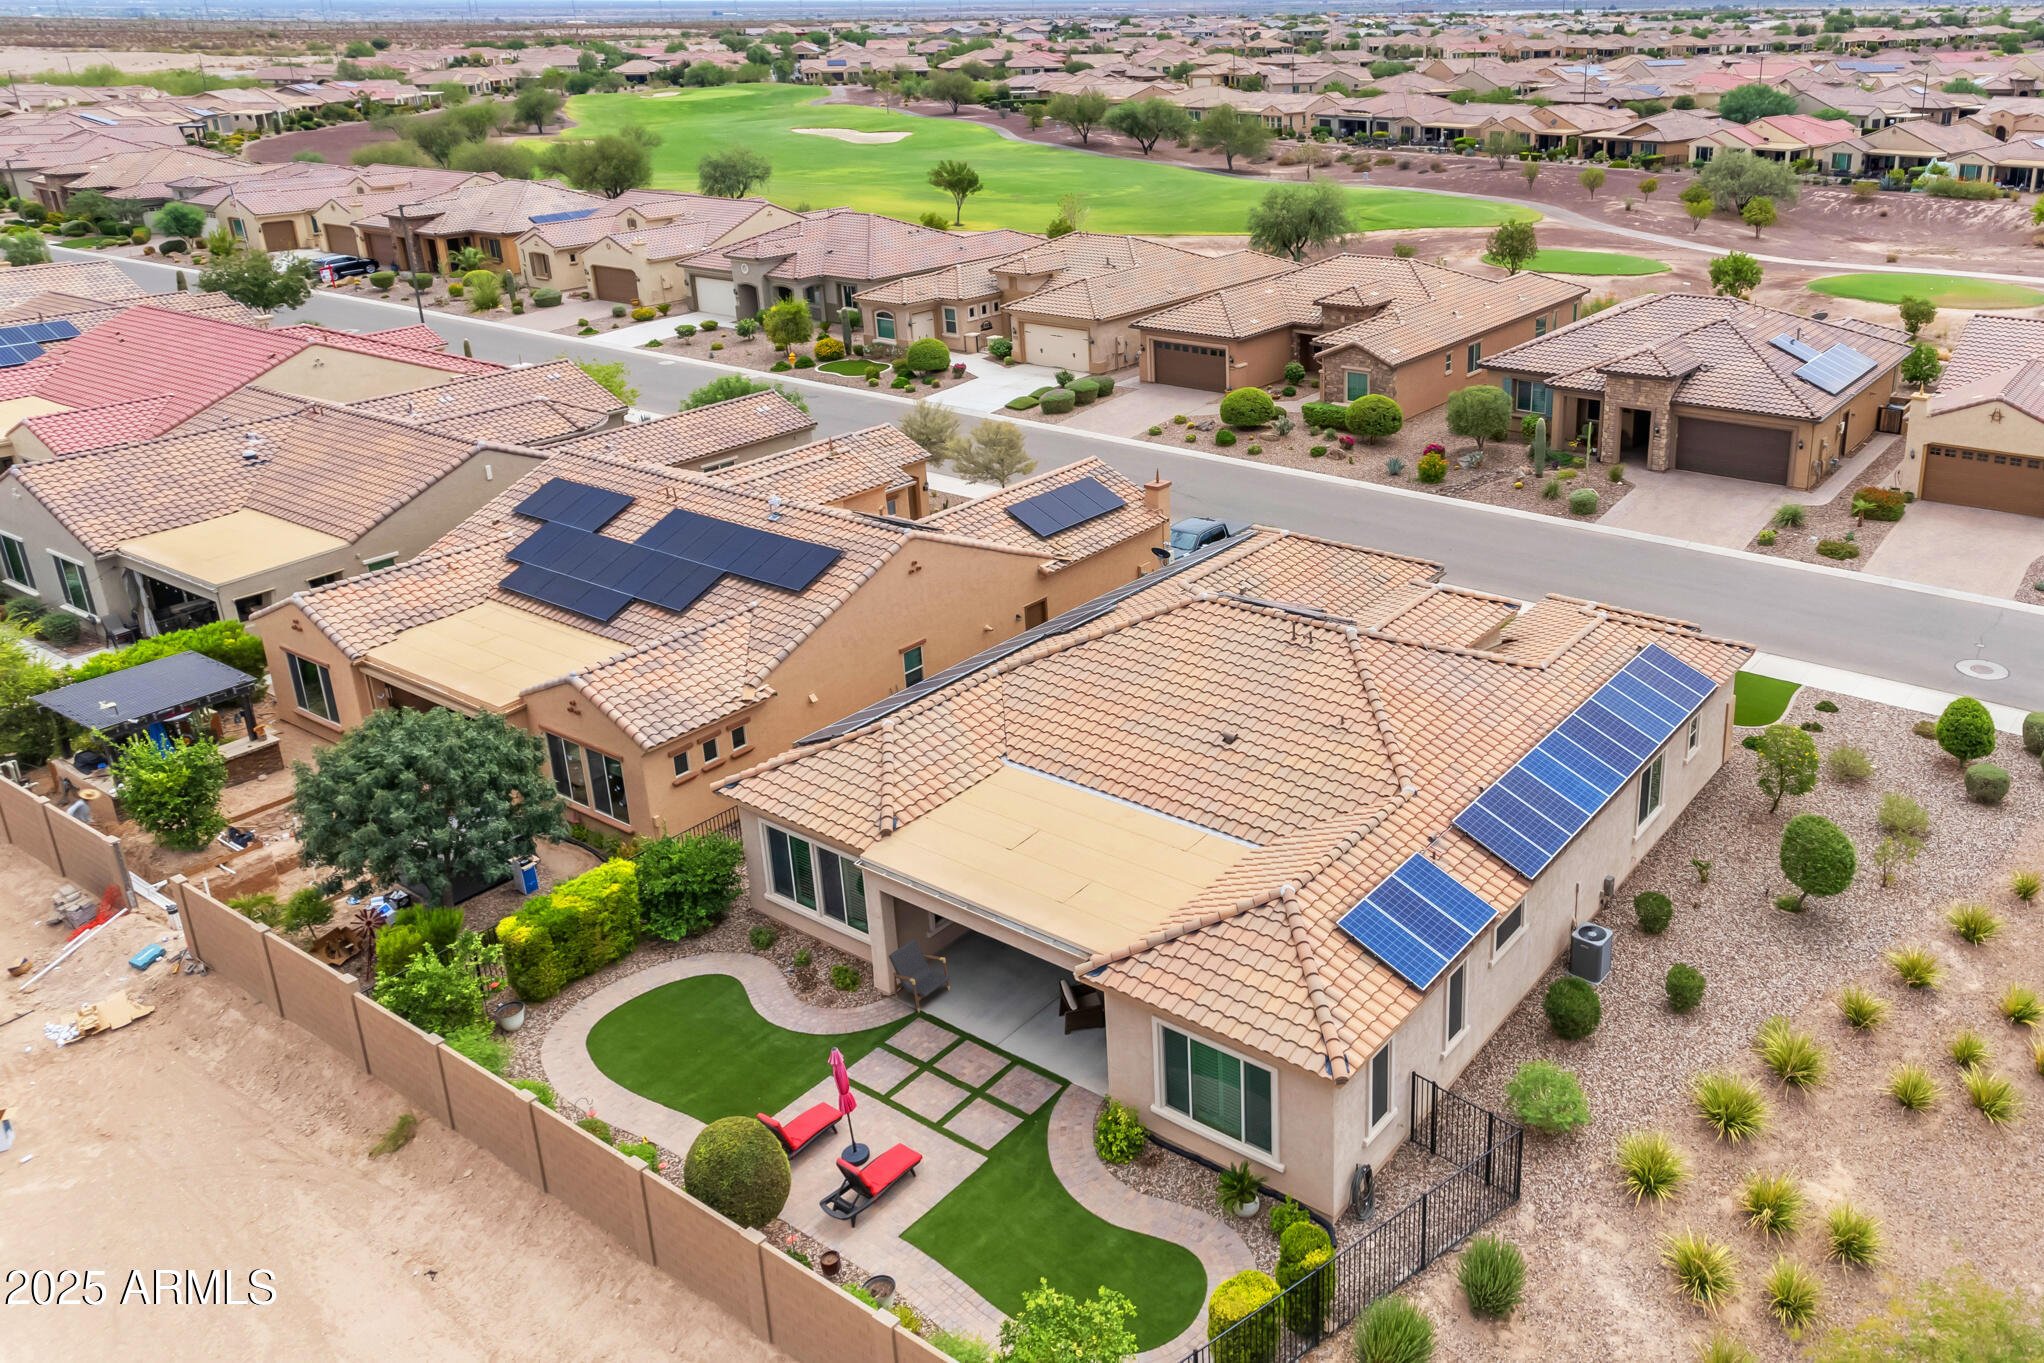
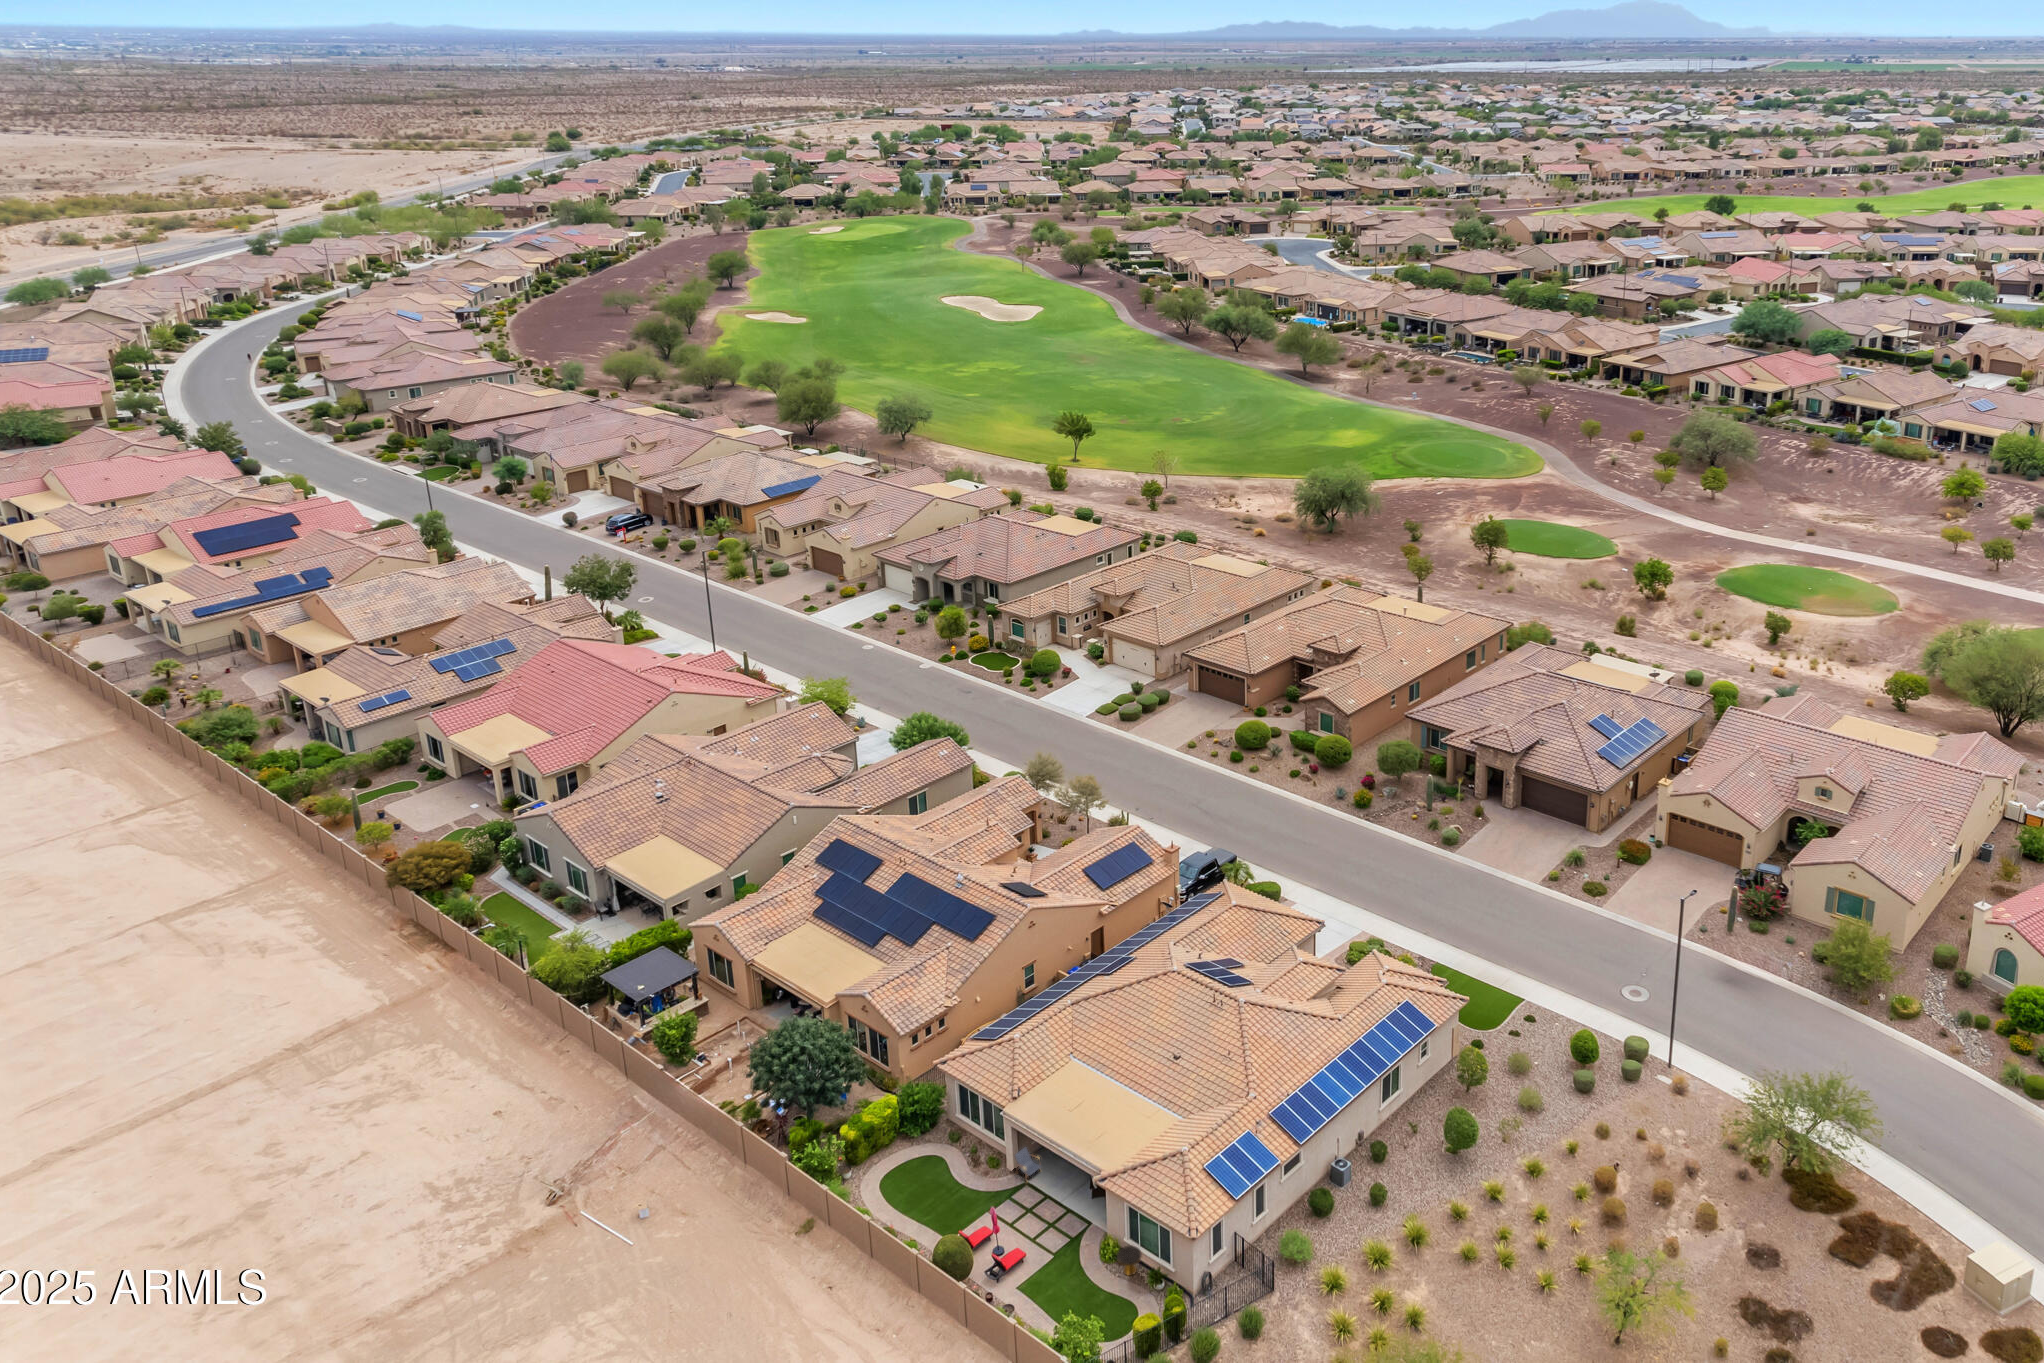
side table: none [1140,1118,1200,1189] -> present [1117,1245,1142,1276]

